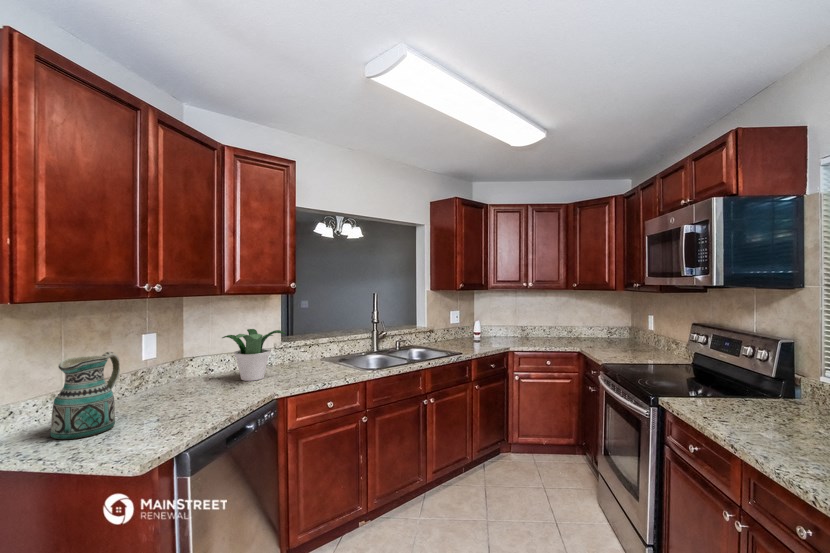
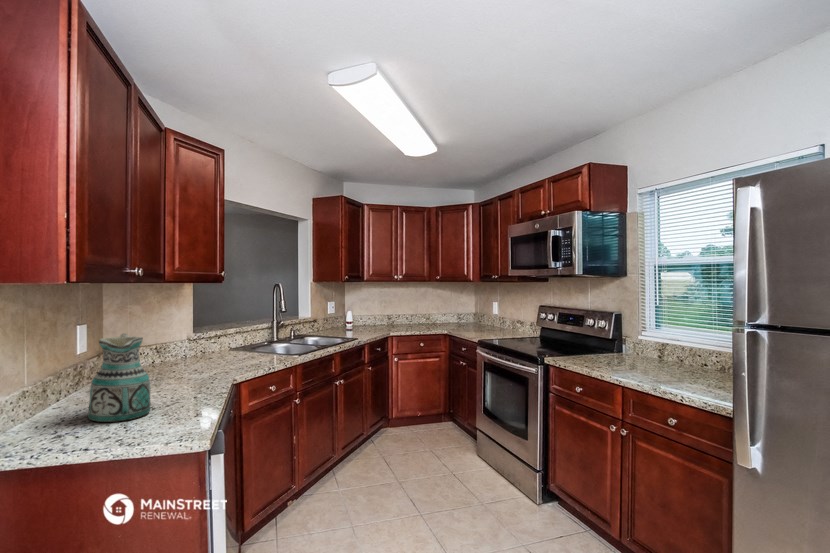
potted plant: present [222,329,286,381] -> none [157,315,231,371]

